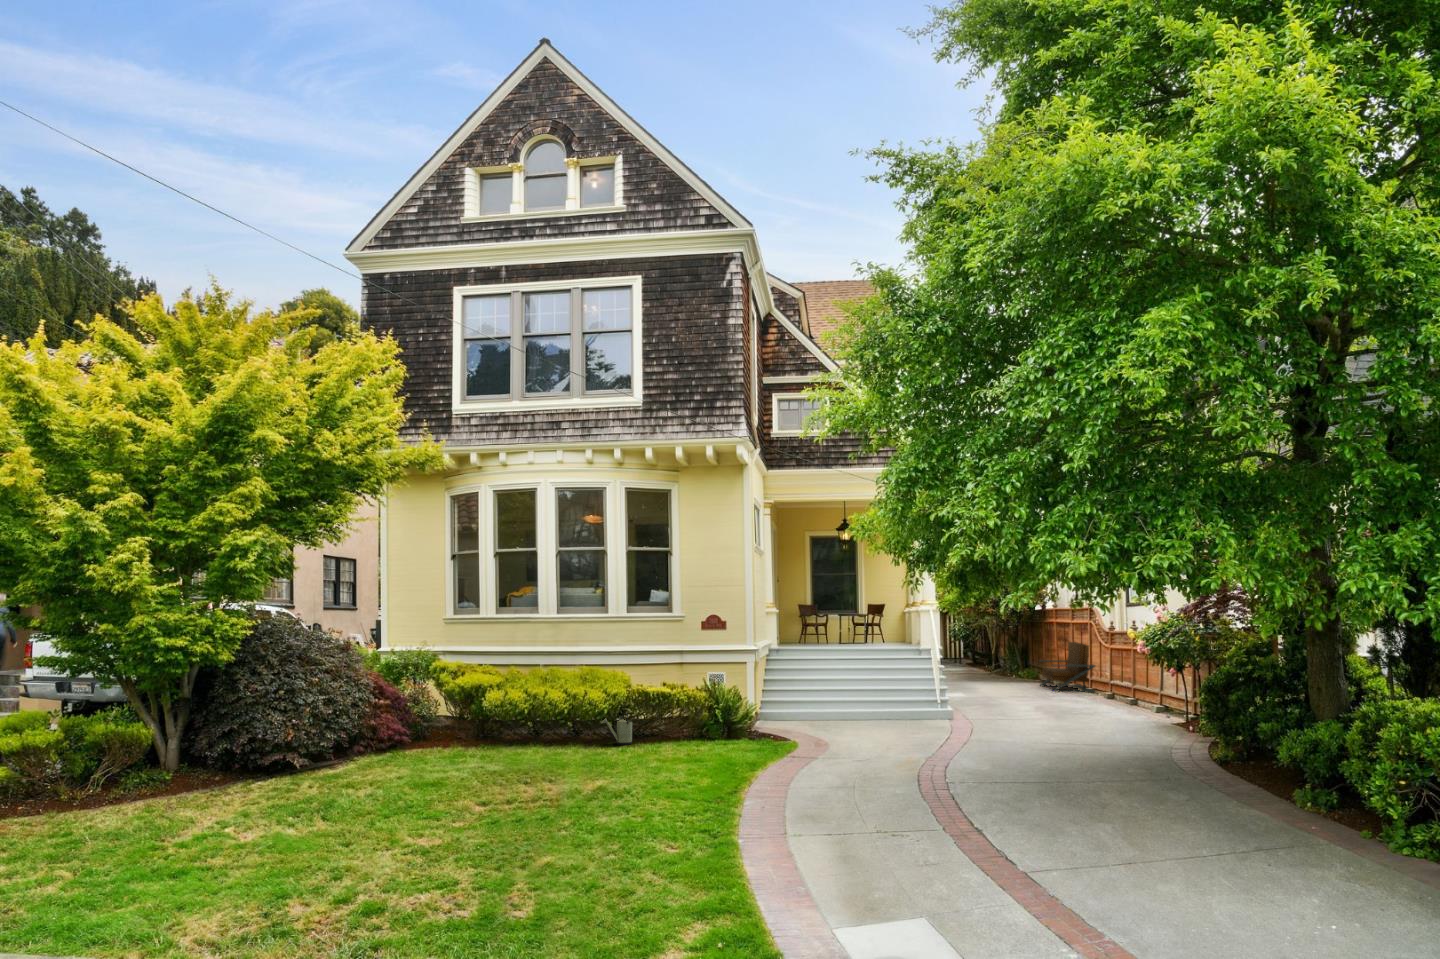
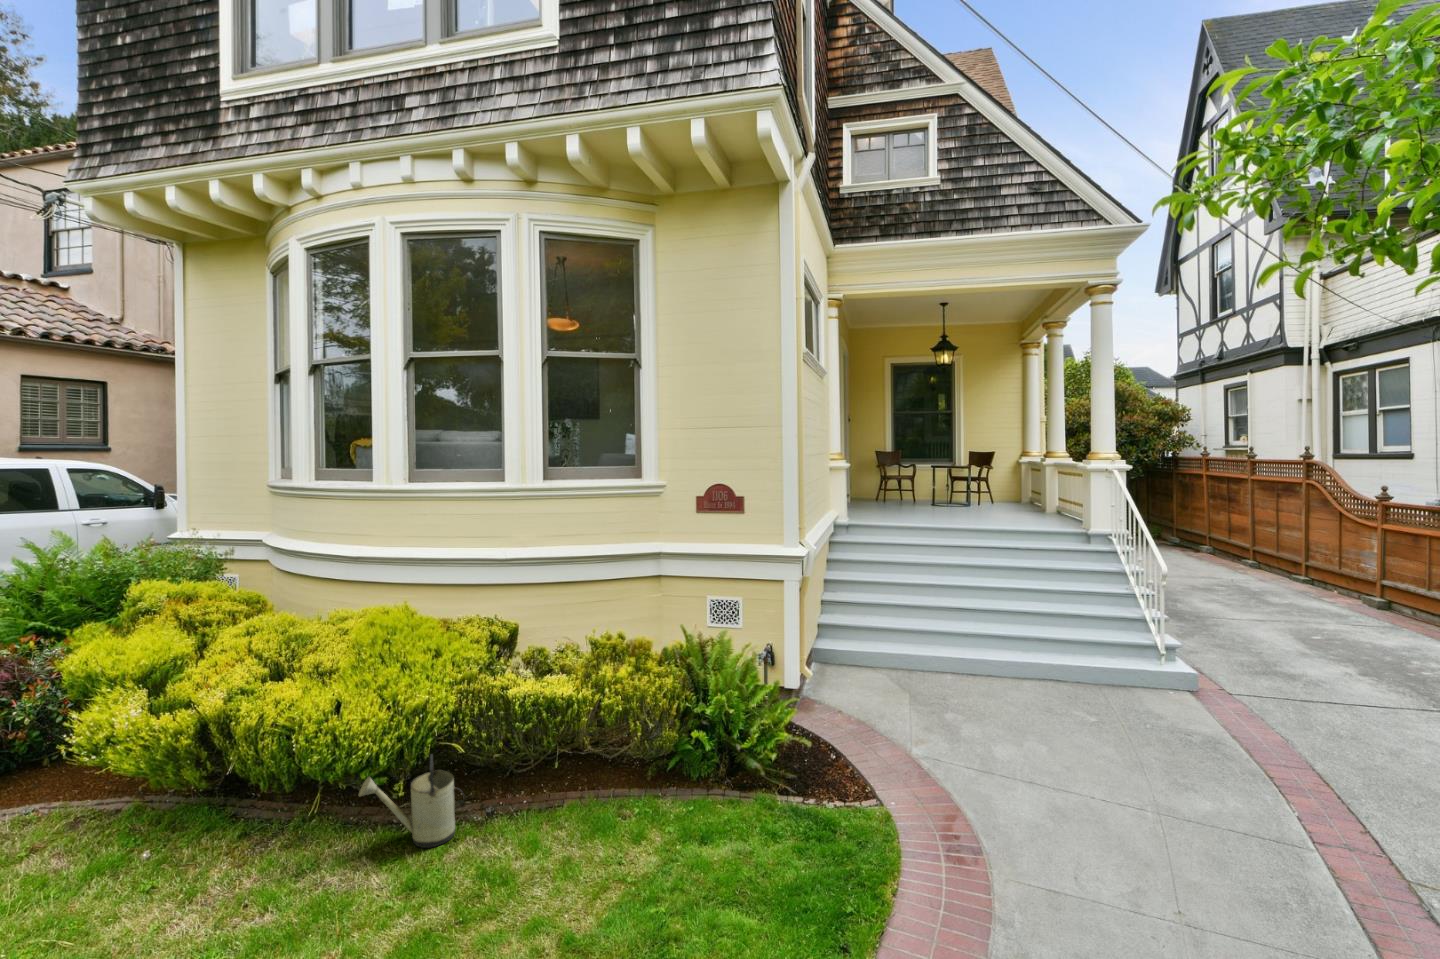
lounge chair: present [1040,642,1095,692] -> none [1234,512,1354,594]

